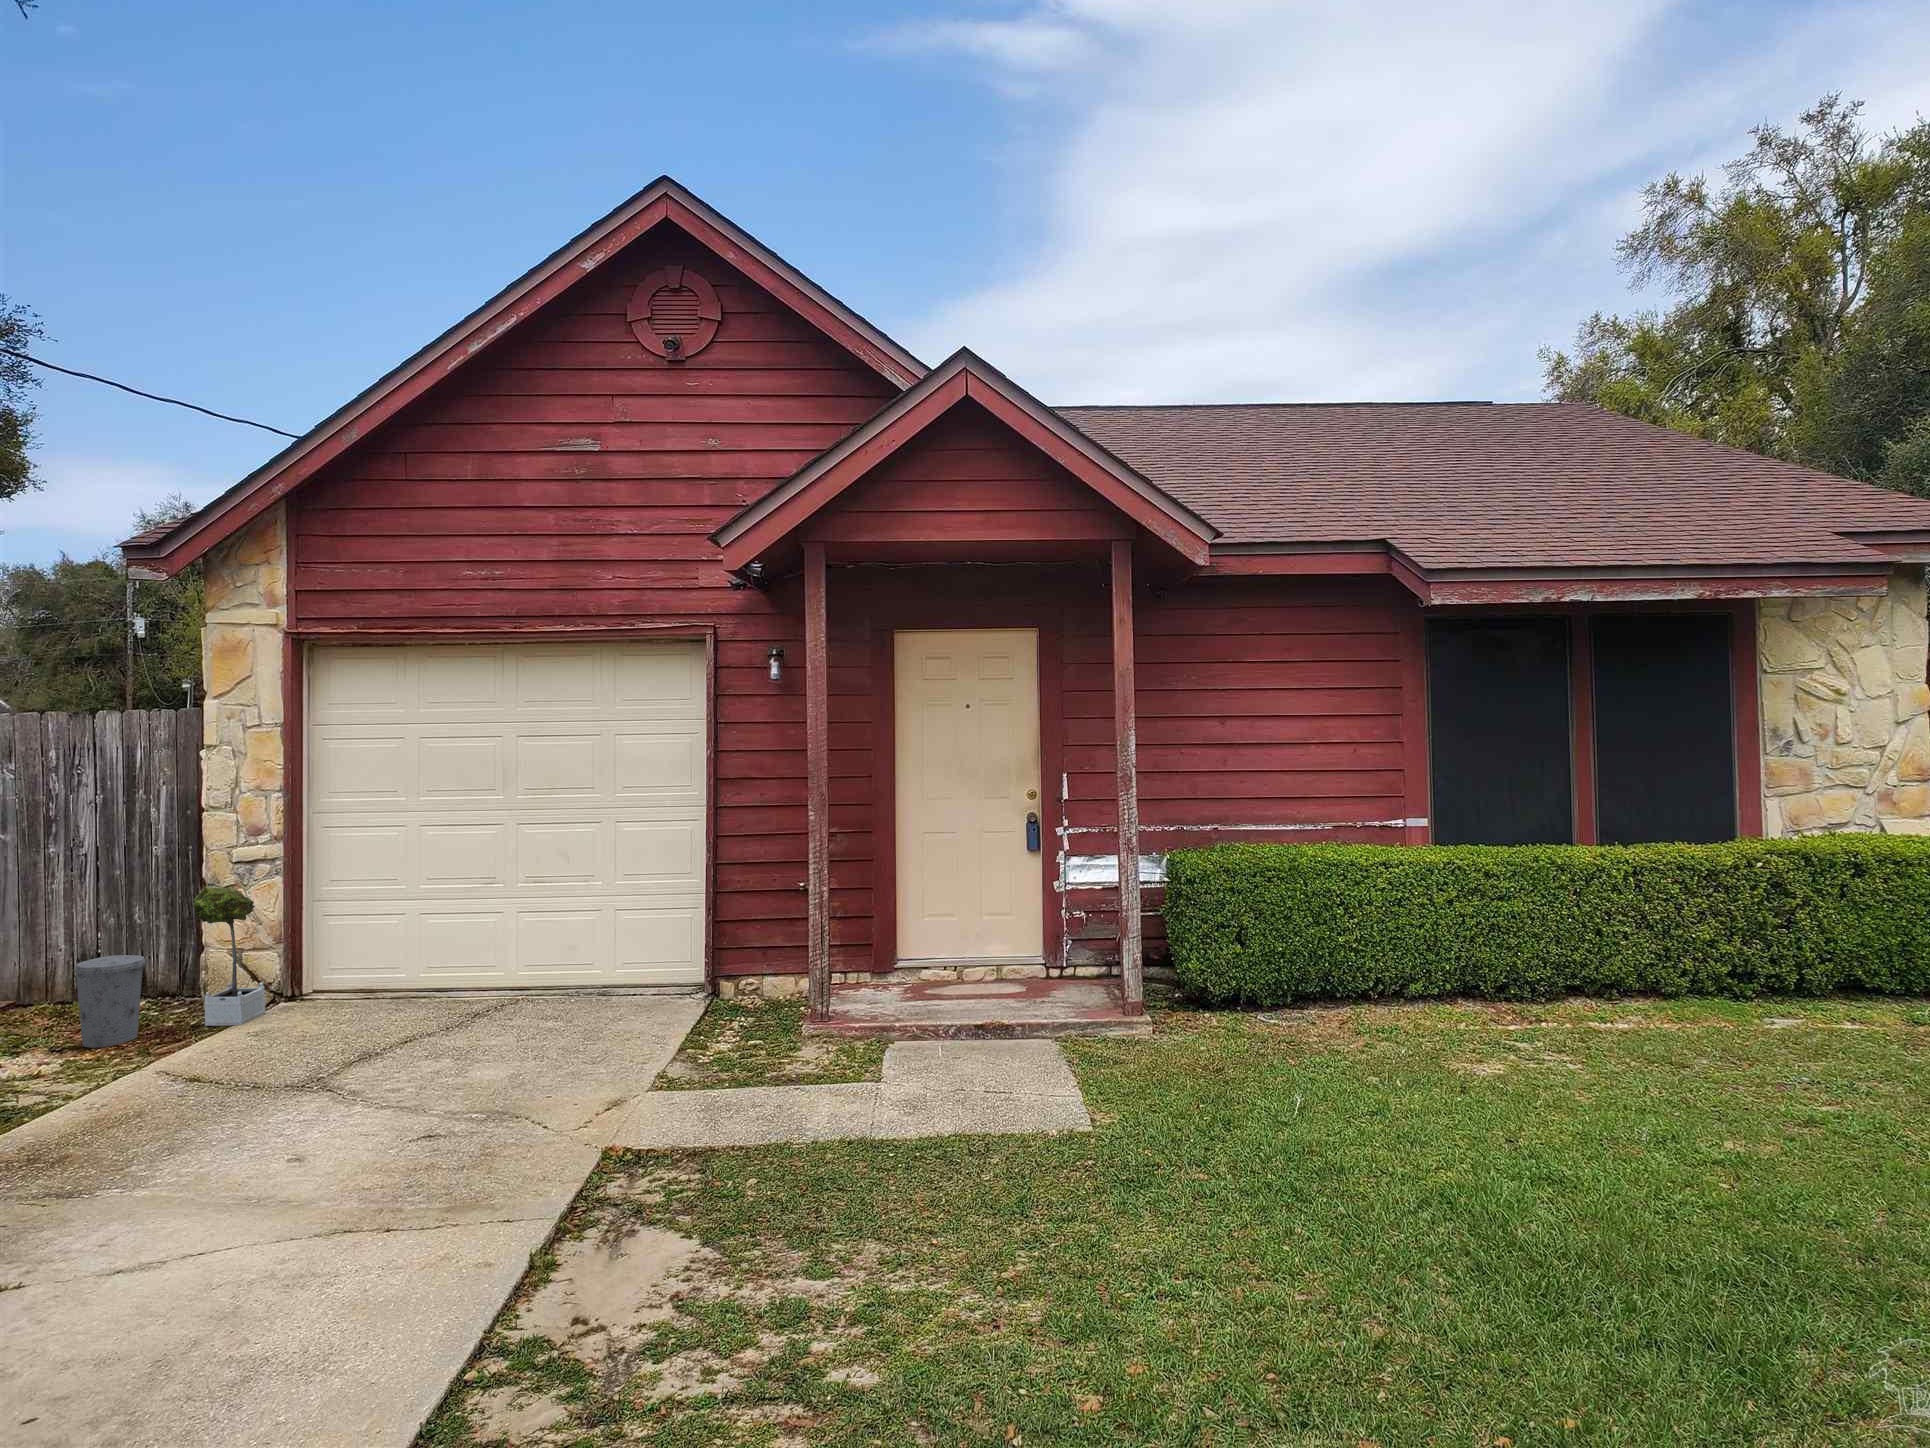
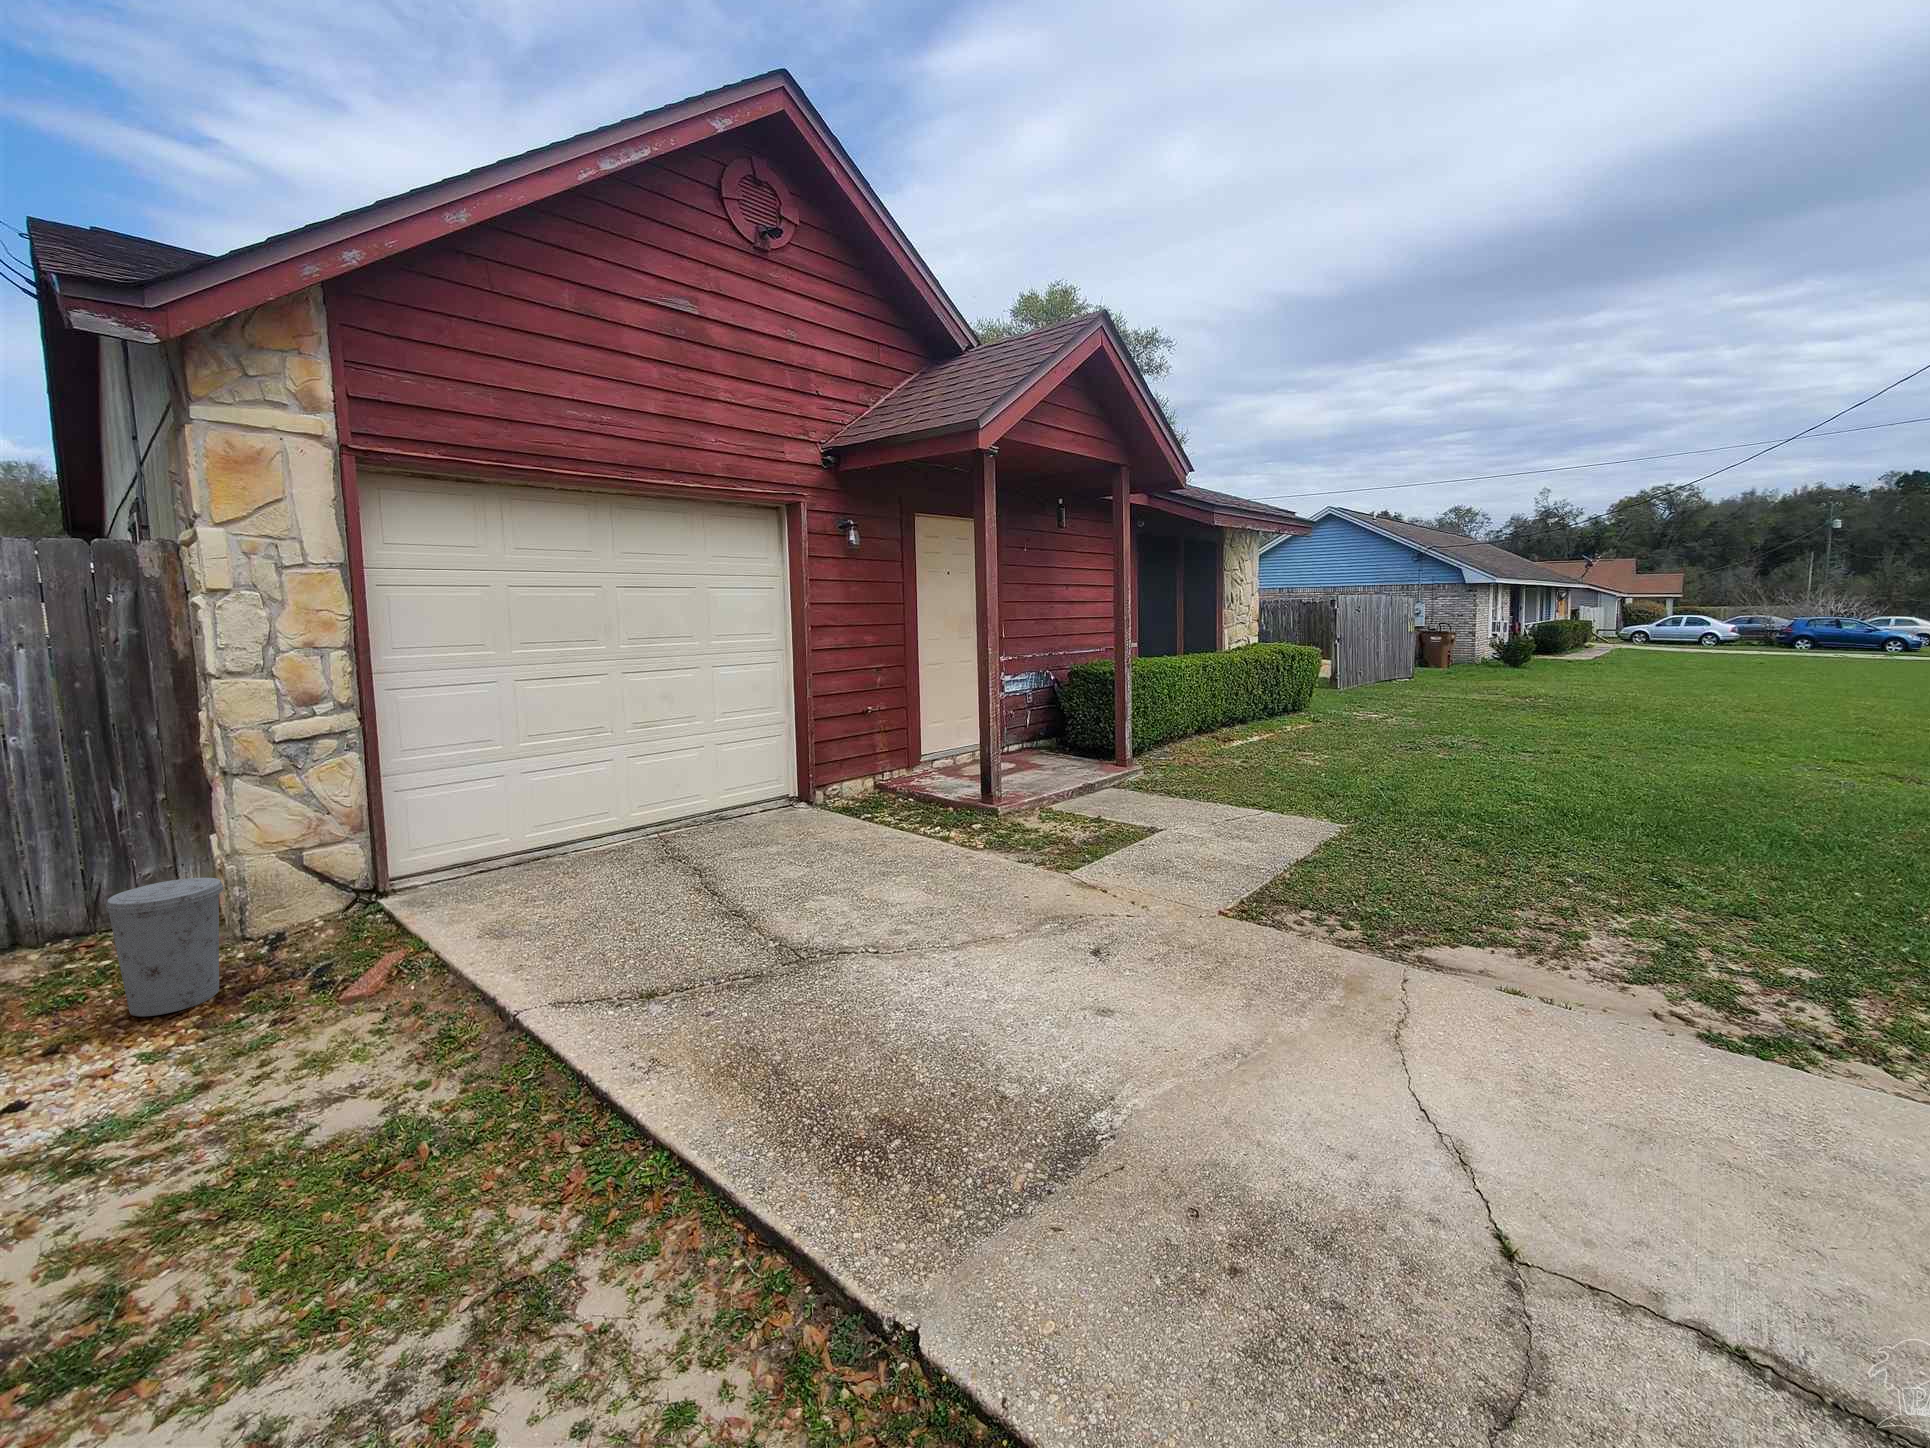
potted tree: present [193,886,266,1026] -> none [269,769,376,946]

